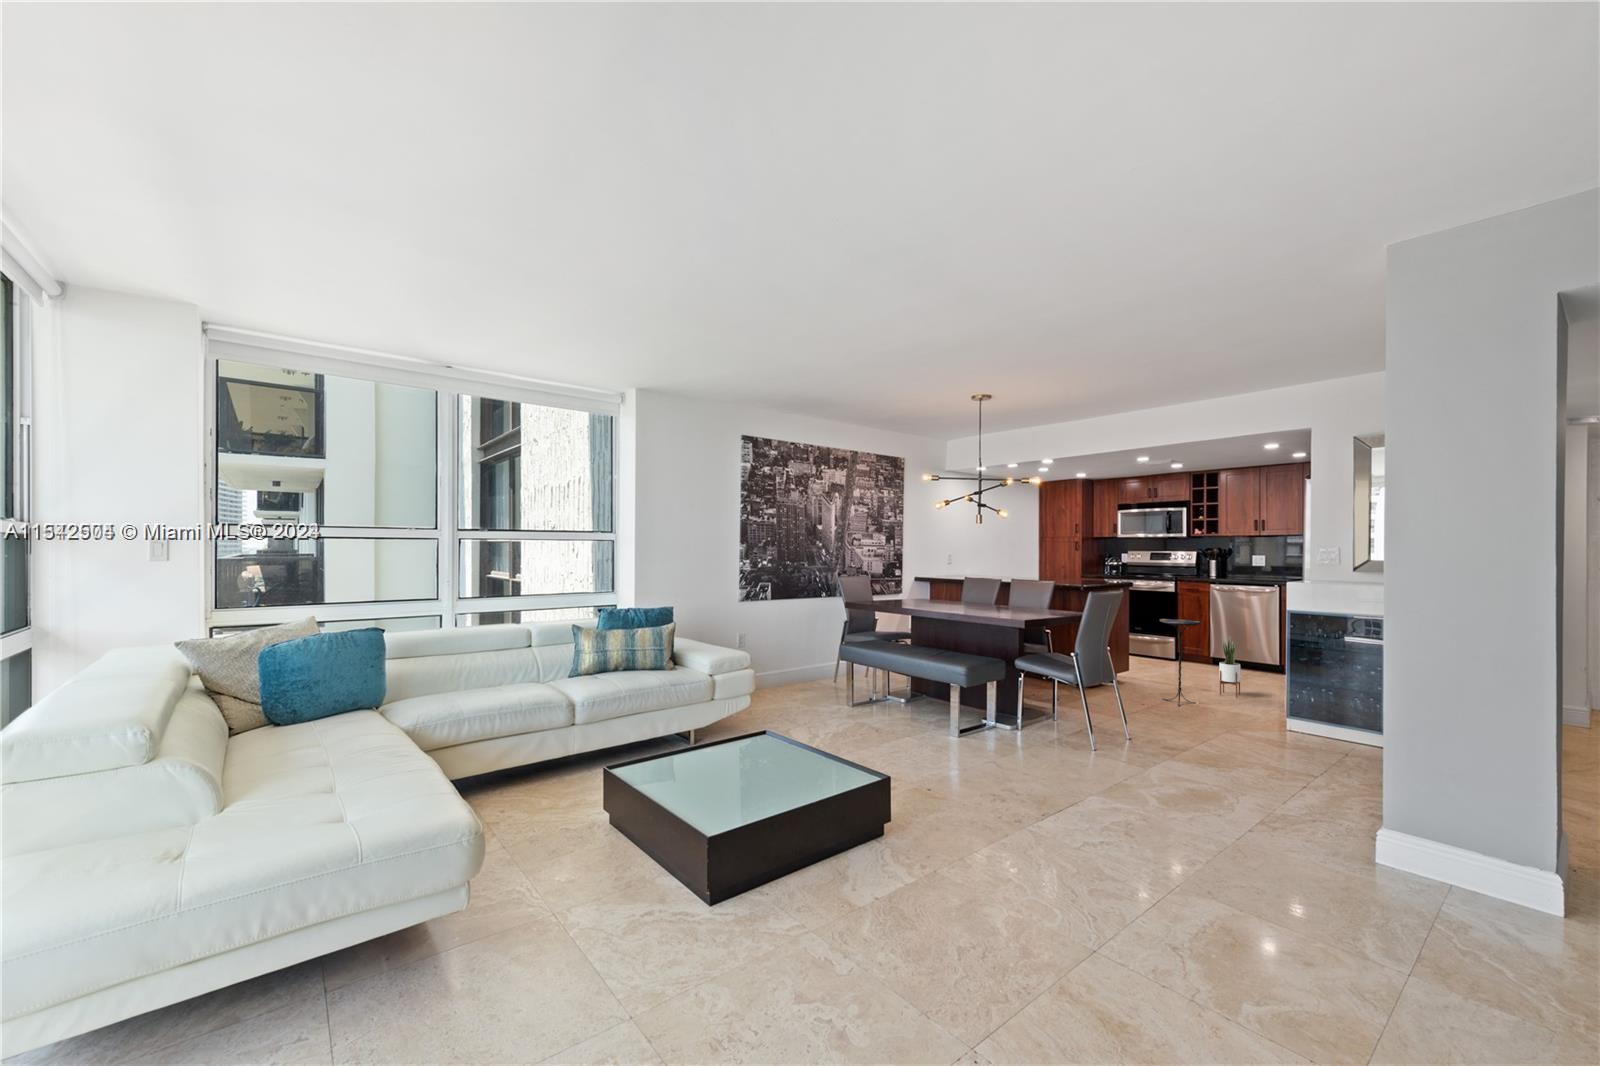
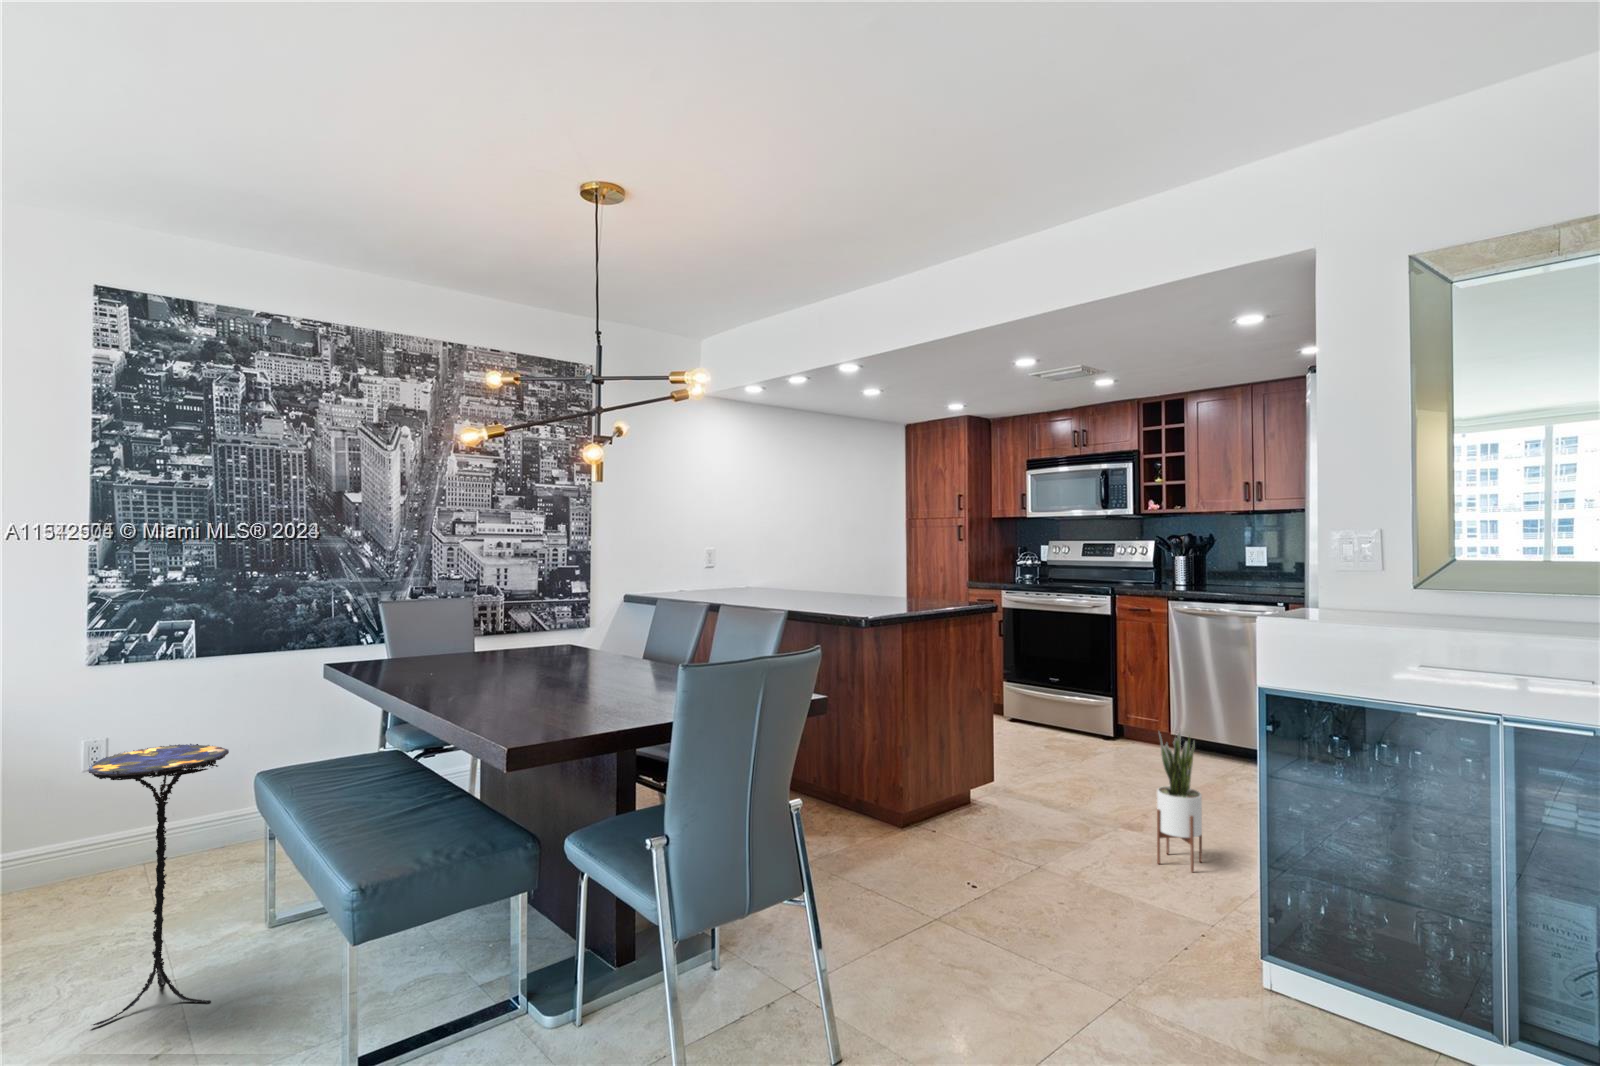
side table: present [1160,619,1201,705] -> present [88,744,229,1025]

